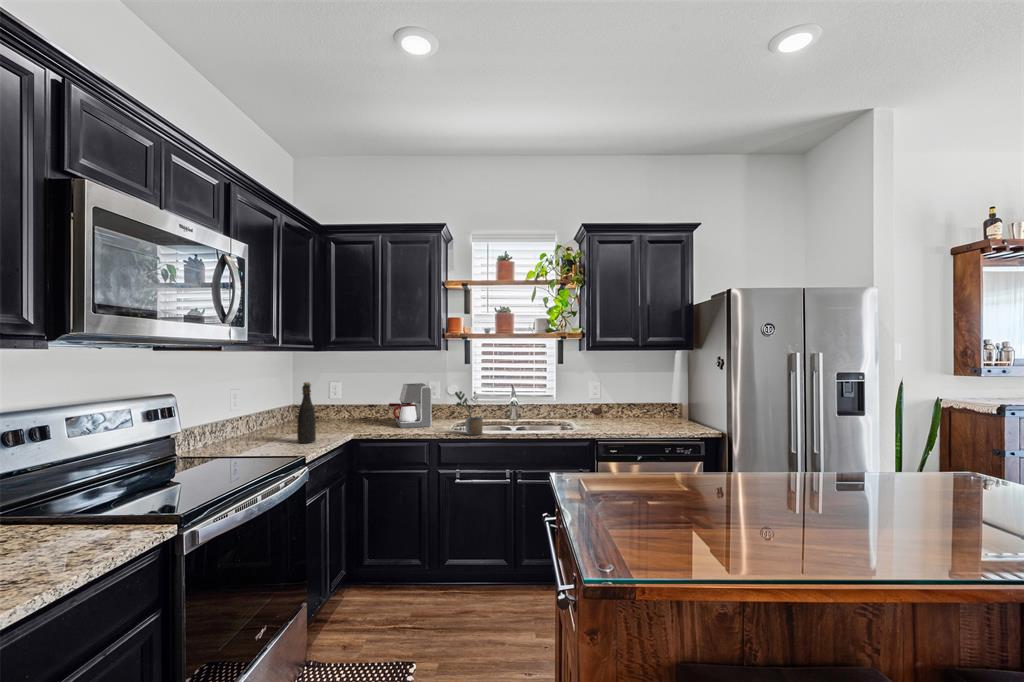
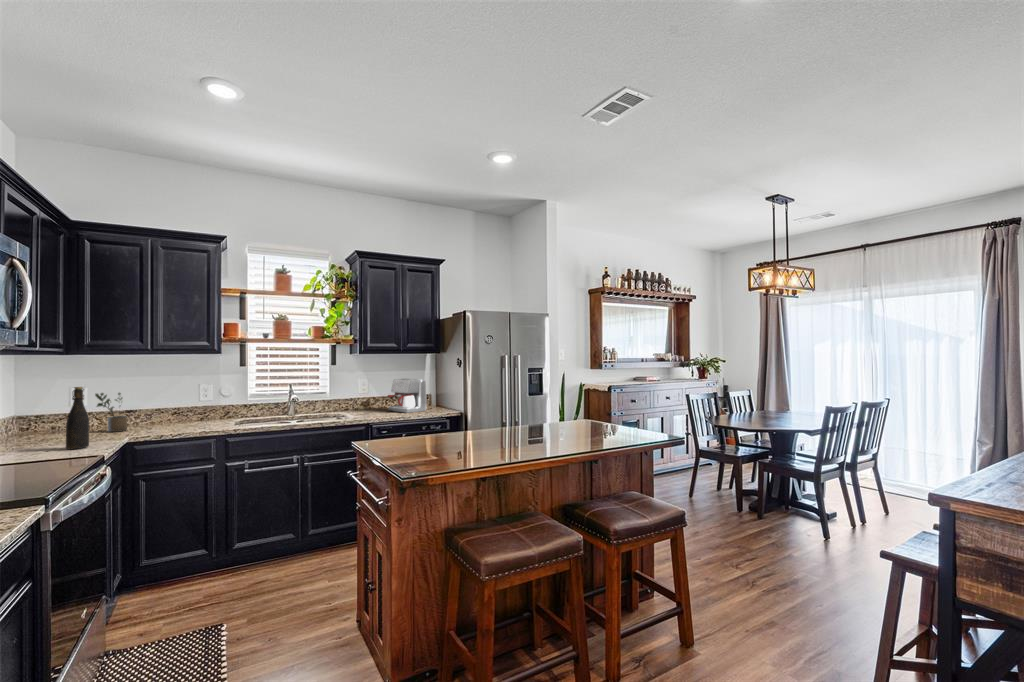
coffee maker: present [389,383,432,428] -> present [388,379,426,413]
potted plant: present [455,391,483,435] -> present [95,393,128,432]

